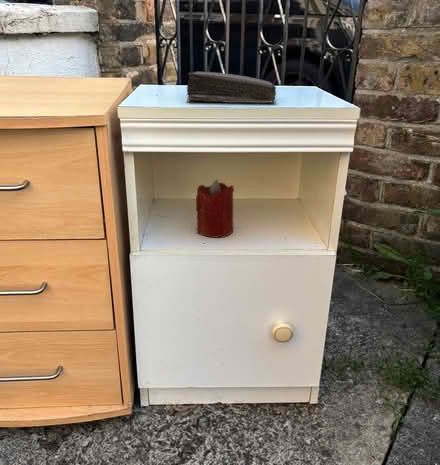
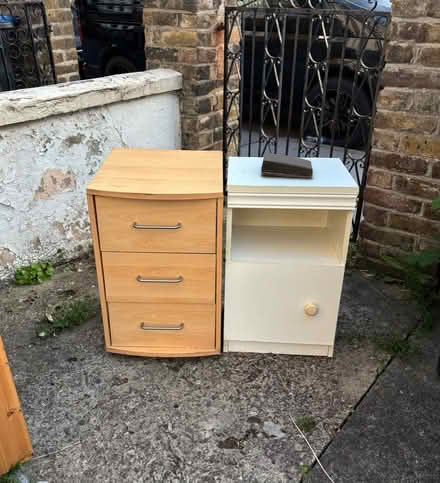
candle: present [196,180,234,237] -> none [263,219,286,253]

